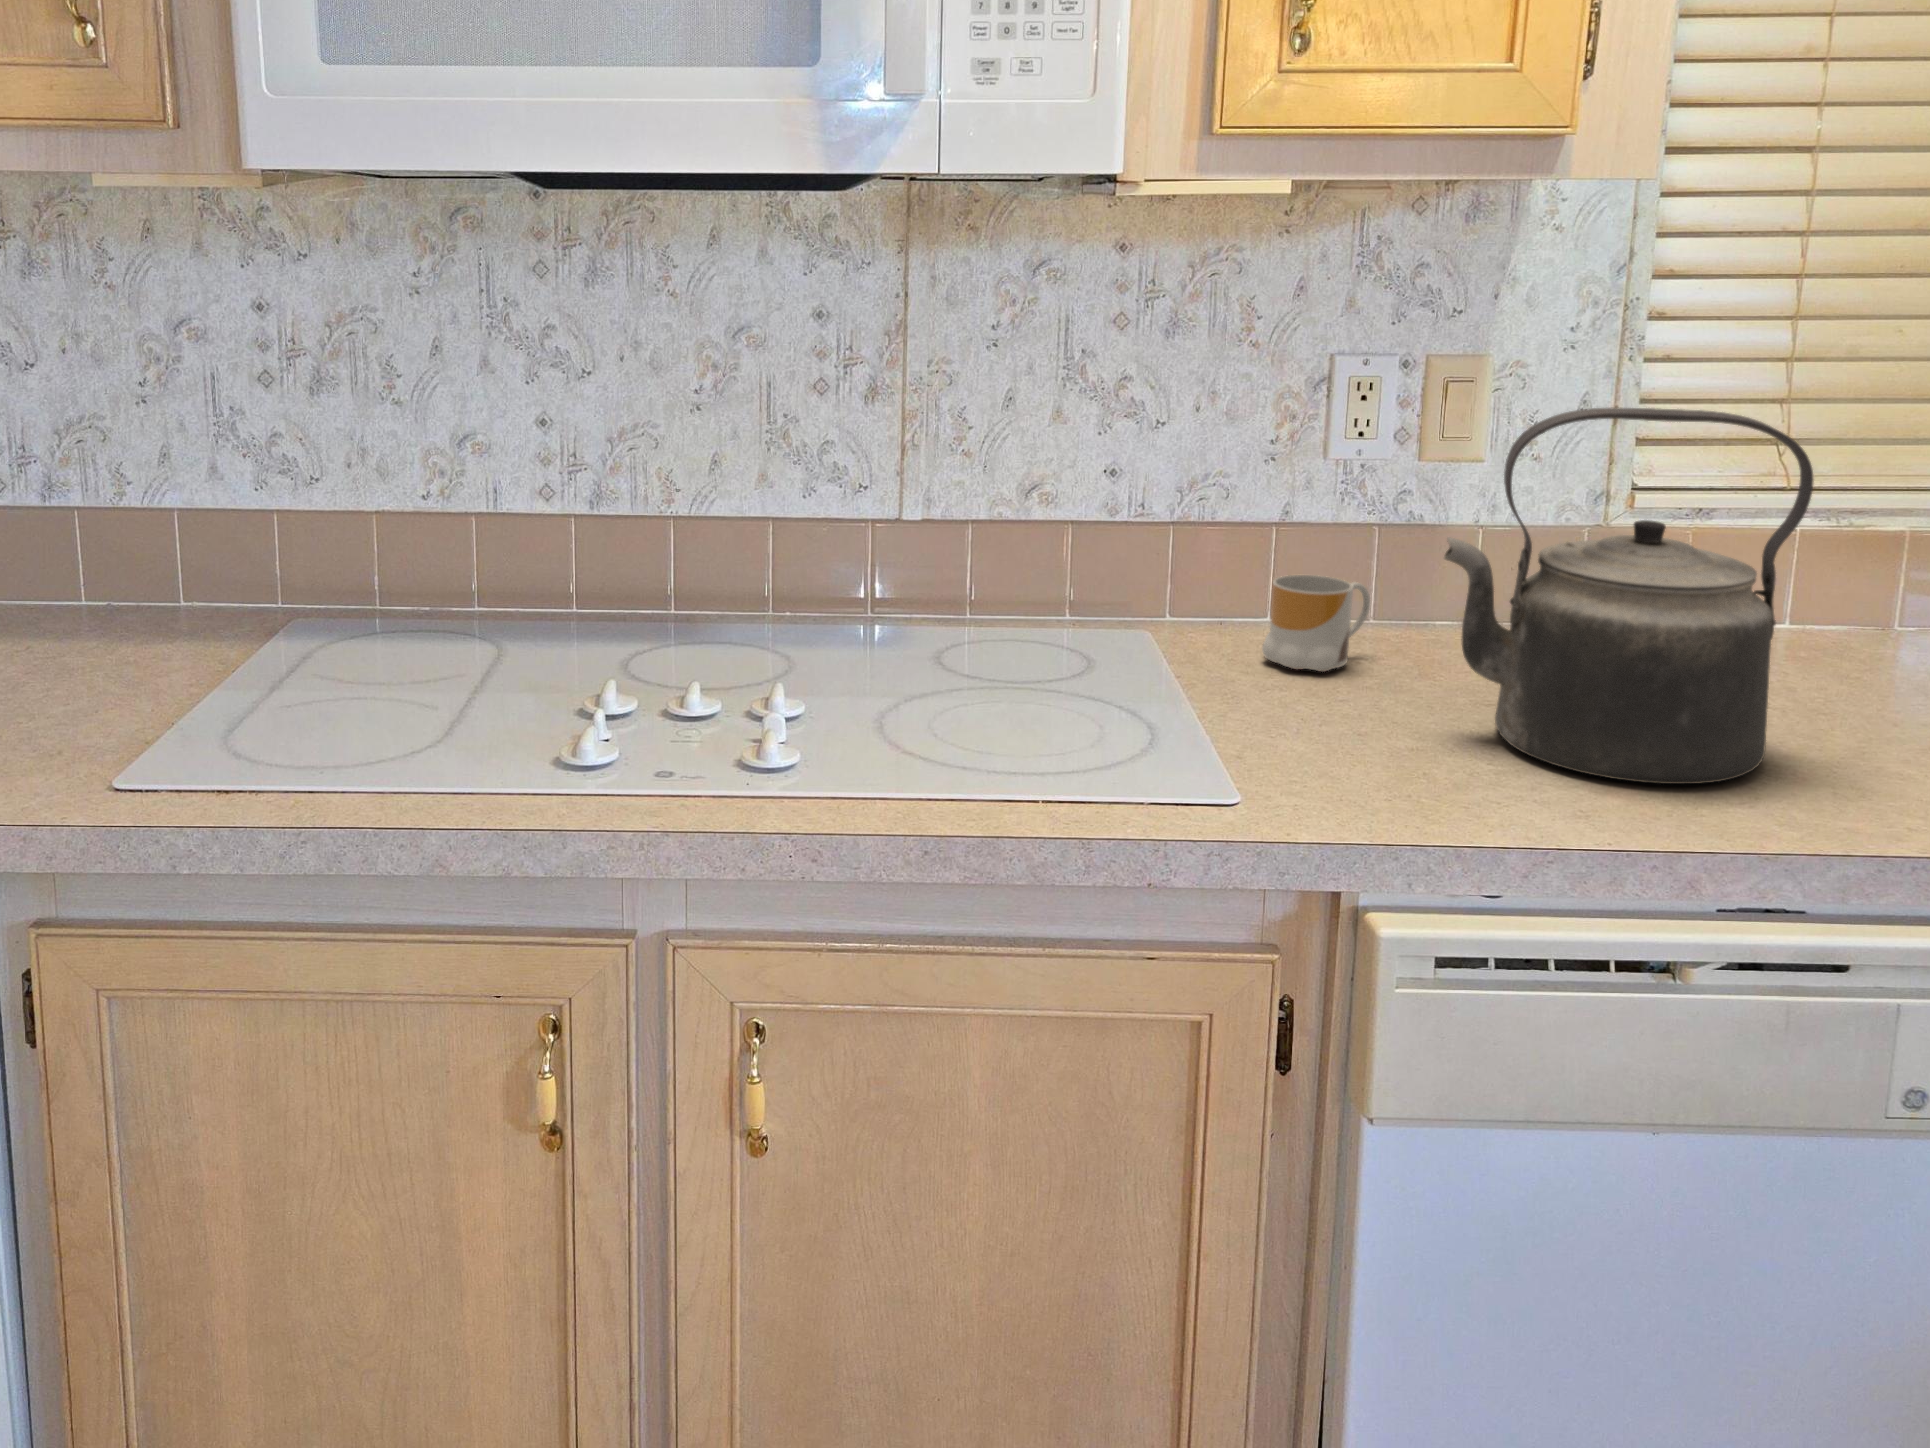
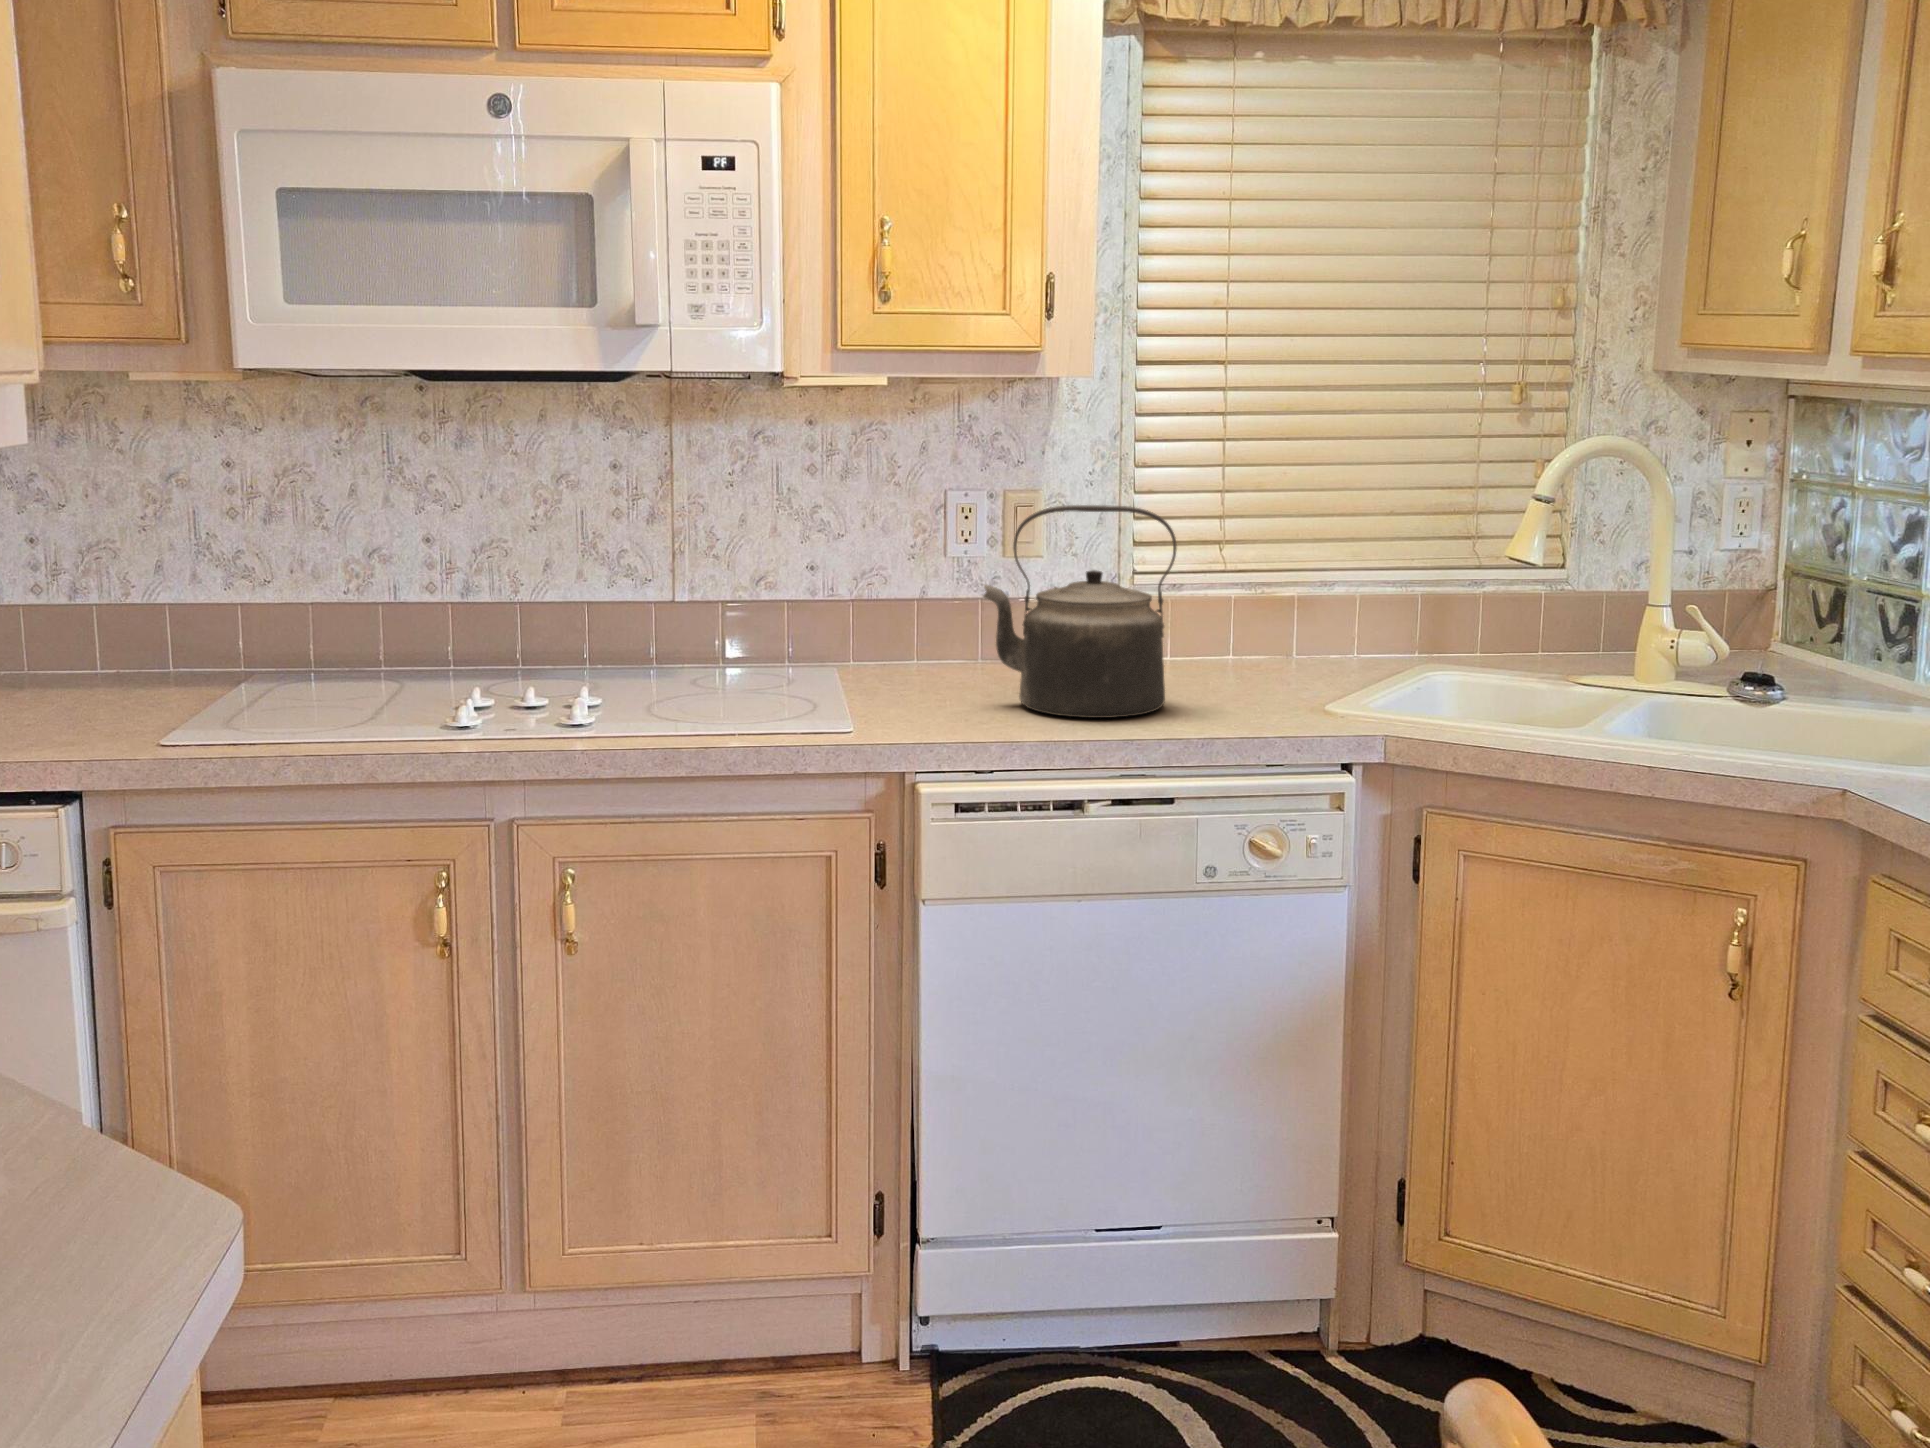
mug: present [1262,575,1370,672] -> none [900,624,967,682]

